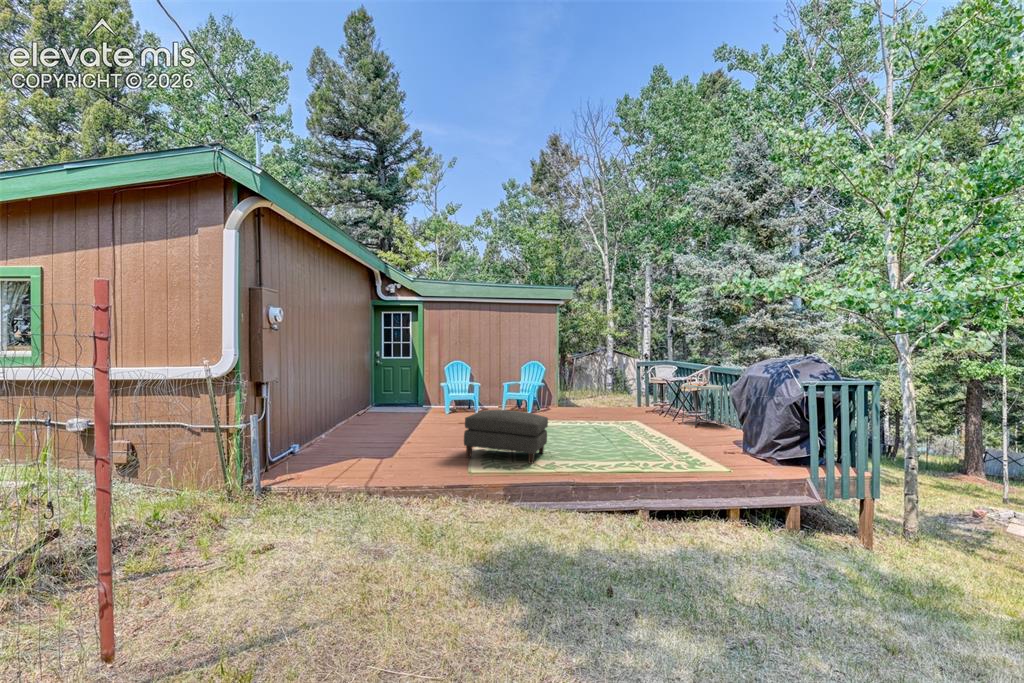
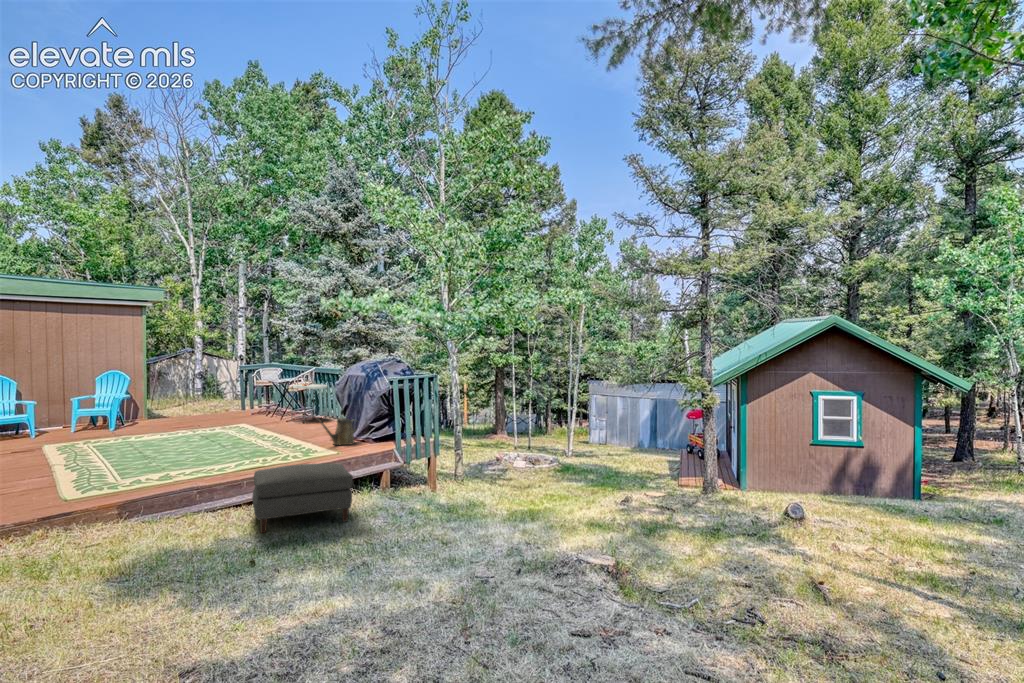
ottoman: present [464,410,548,464] -> present [252,463,353,533]
watering can: none [703,425,759,463] -> present [318,419,359,445]

